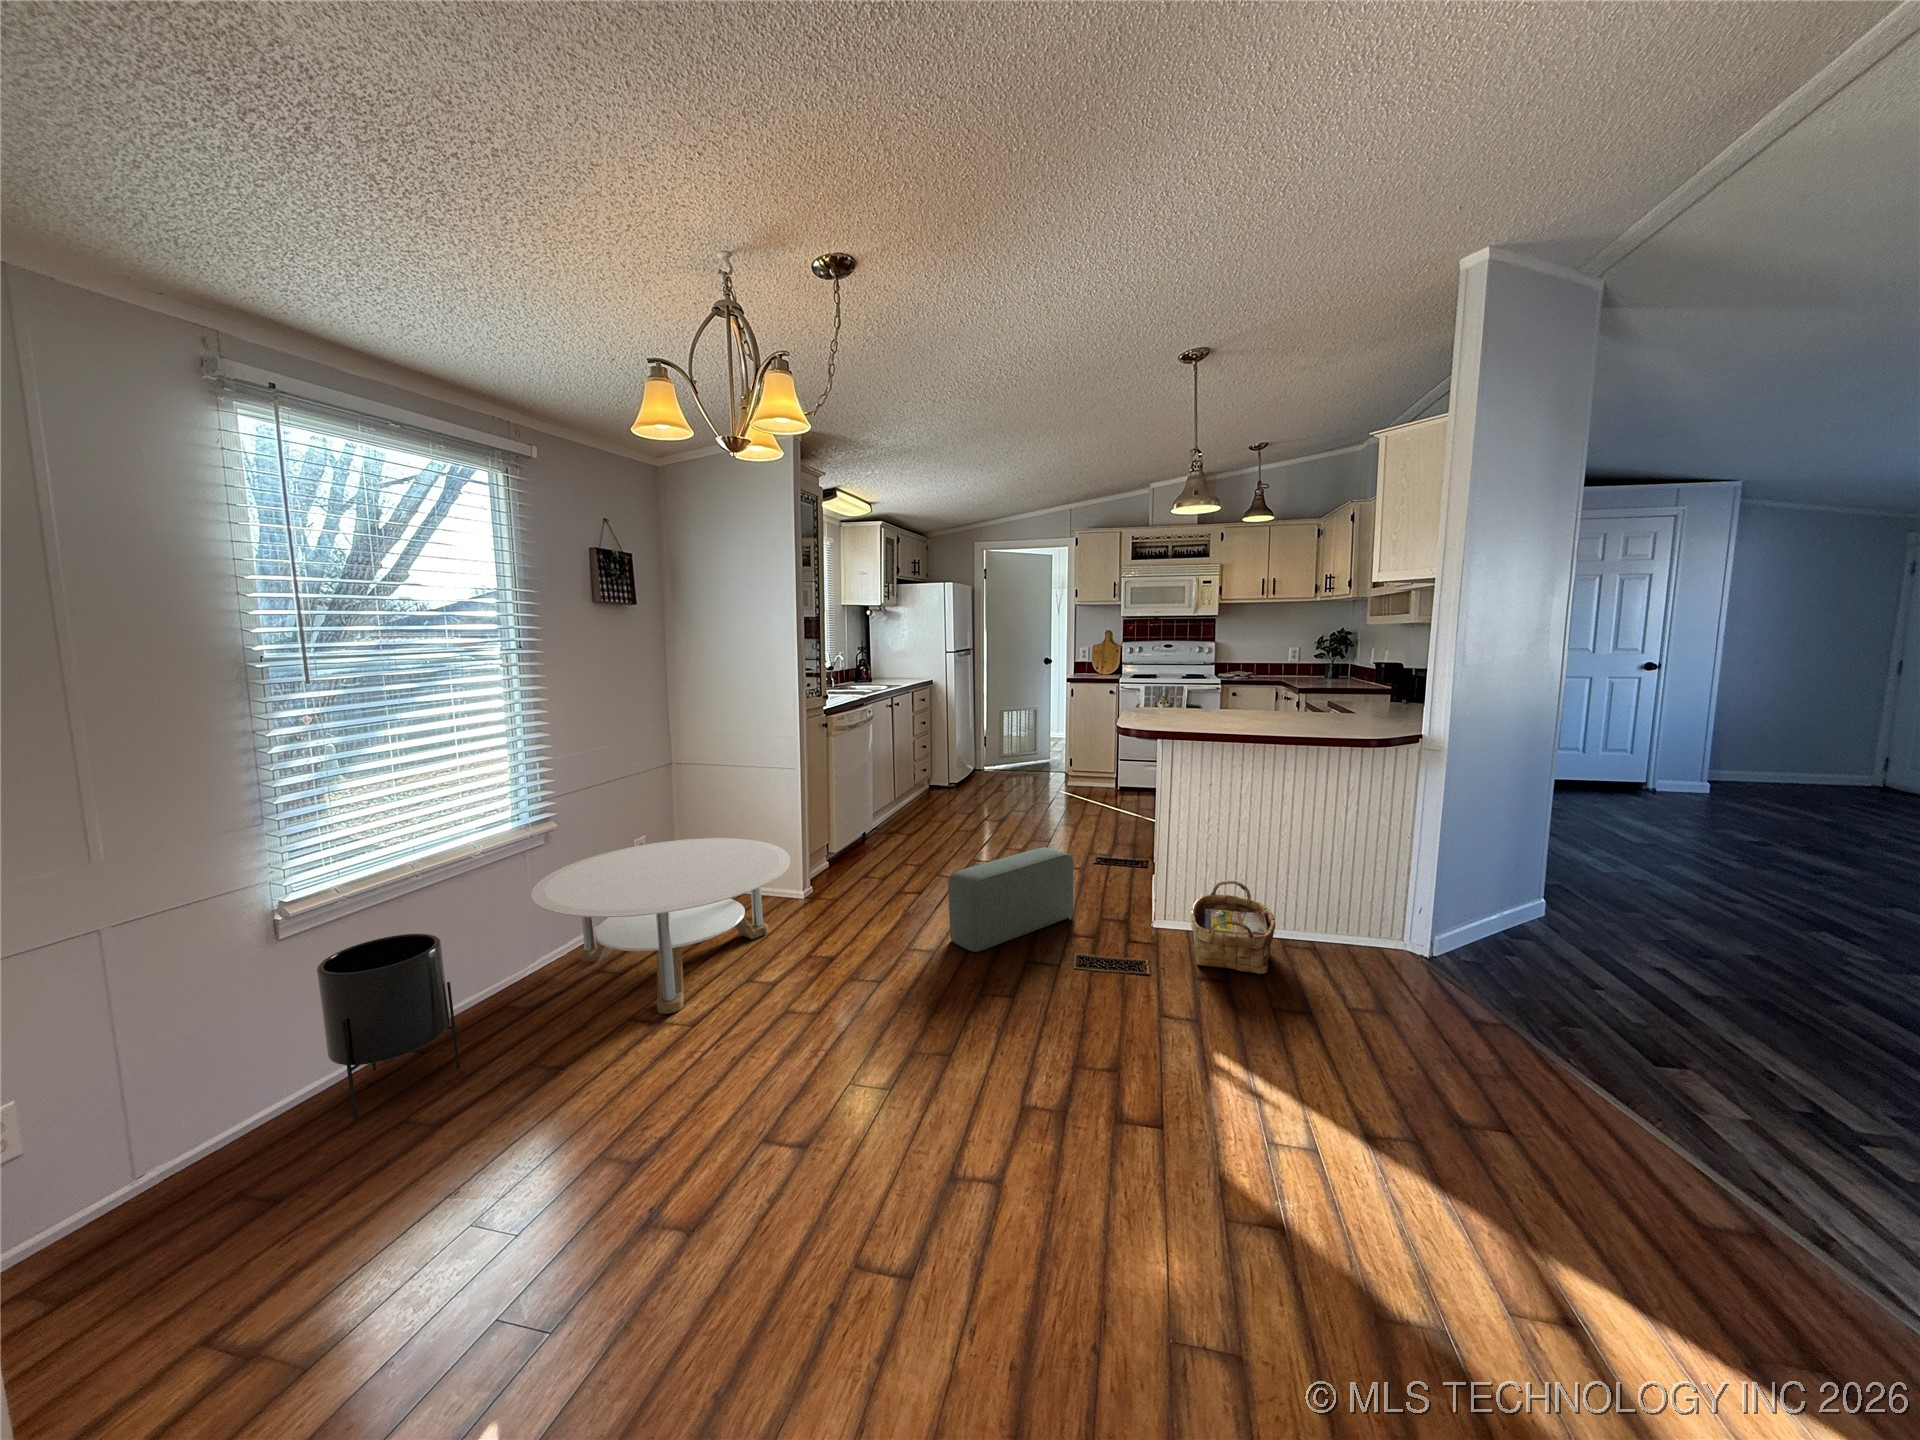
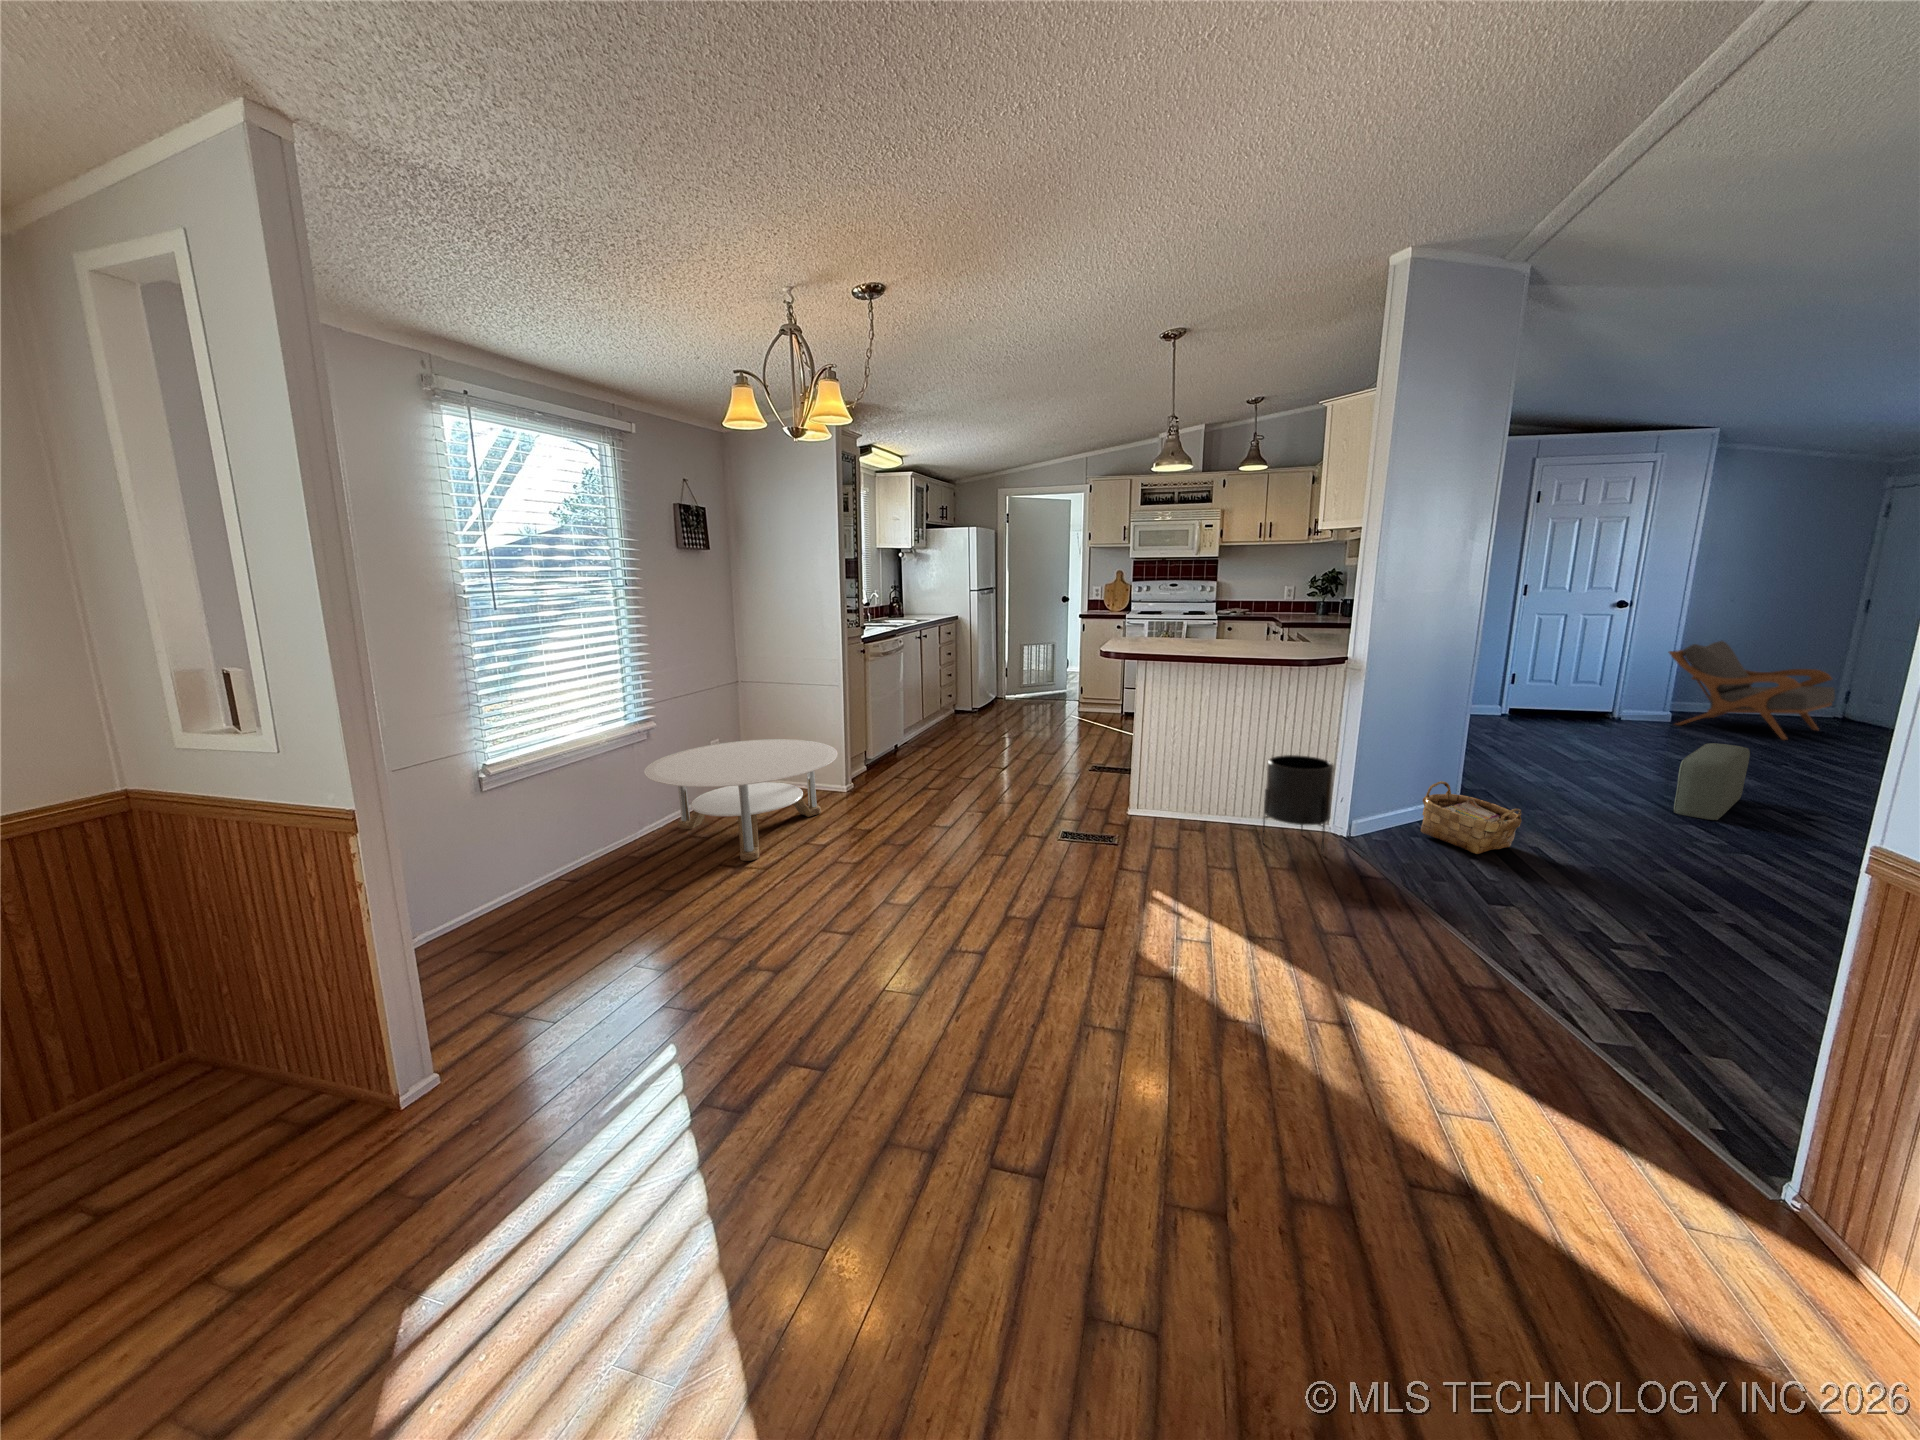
armchair: none [1703,705,1886,814] -> present [1668,641,1835,740]
pouf: present [948,847,1073,952] -> present [1674,743,1750,820]
woven basket: present [1191,881,1275,974] -> present [1421,781,1521,854]
planter: present [317,934,460,1118] -> present [1262,755,1334,853]

